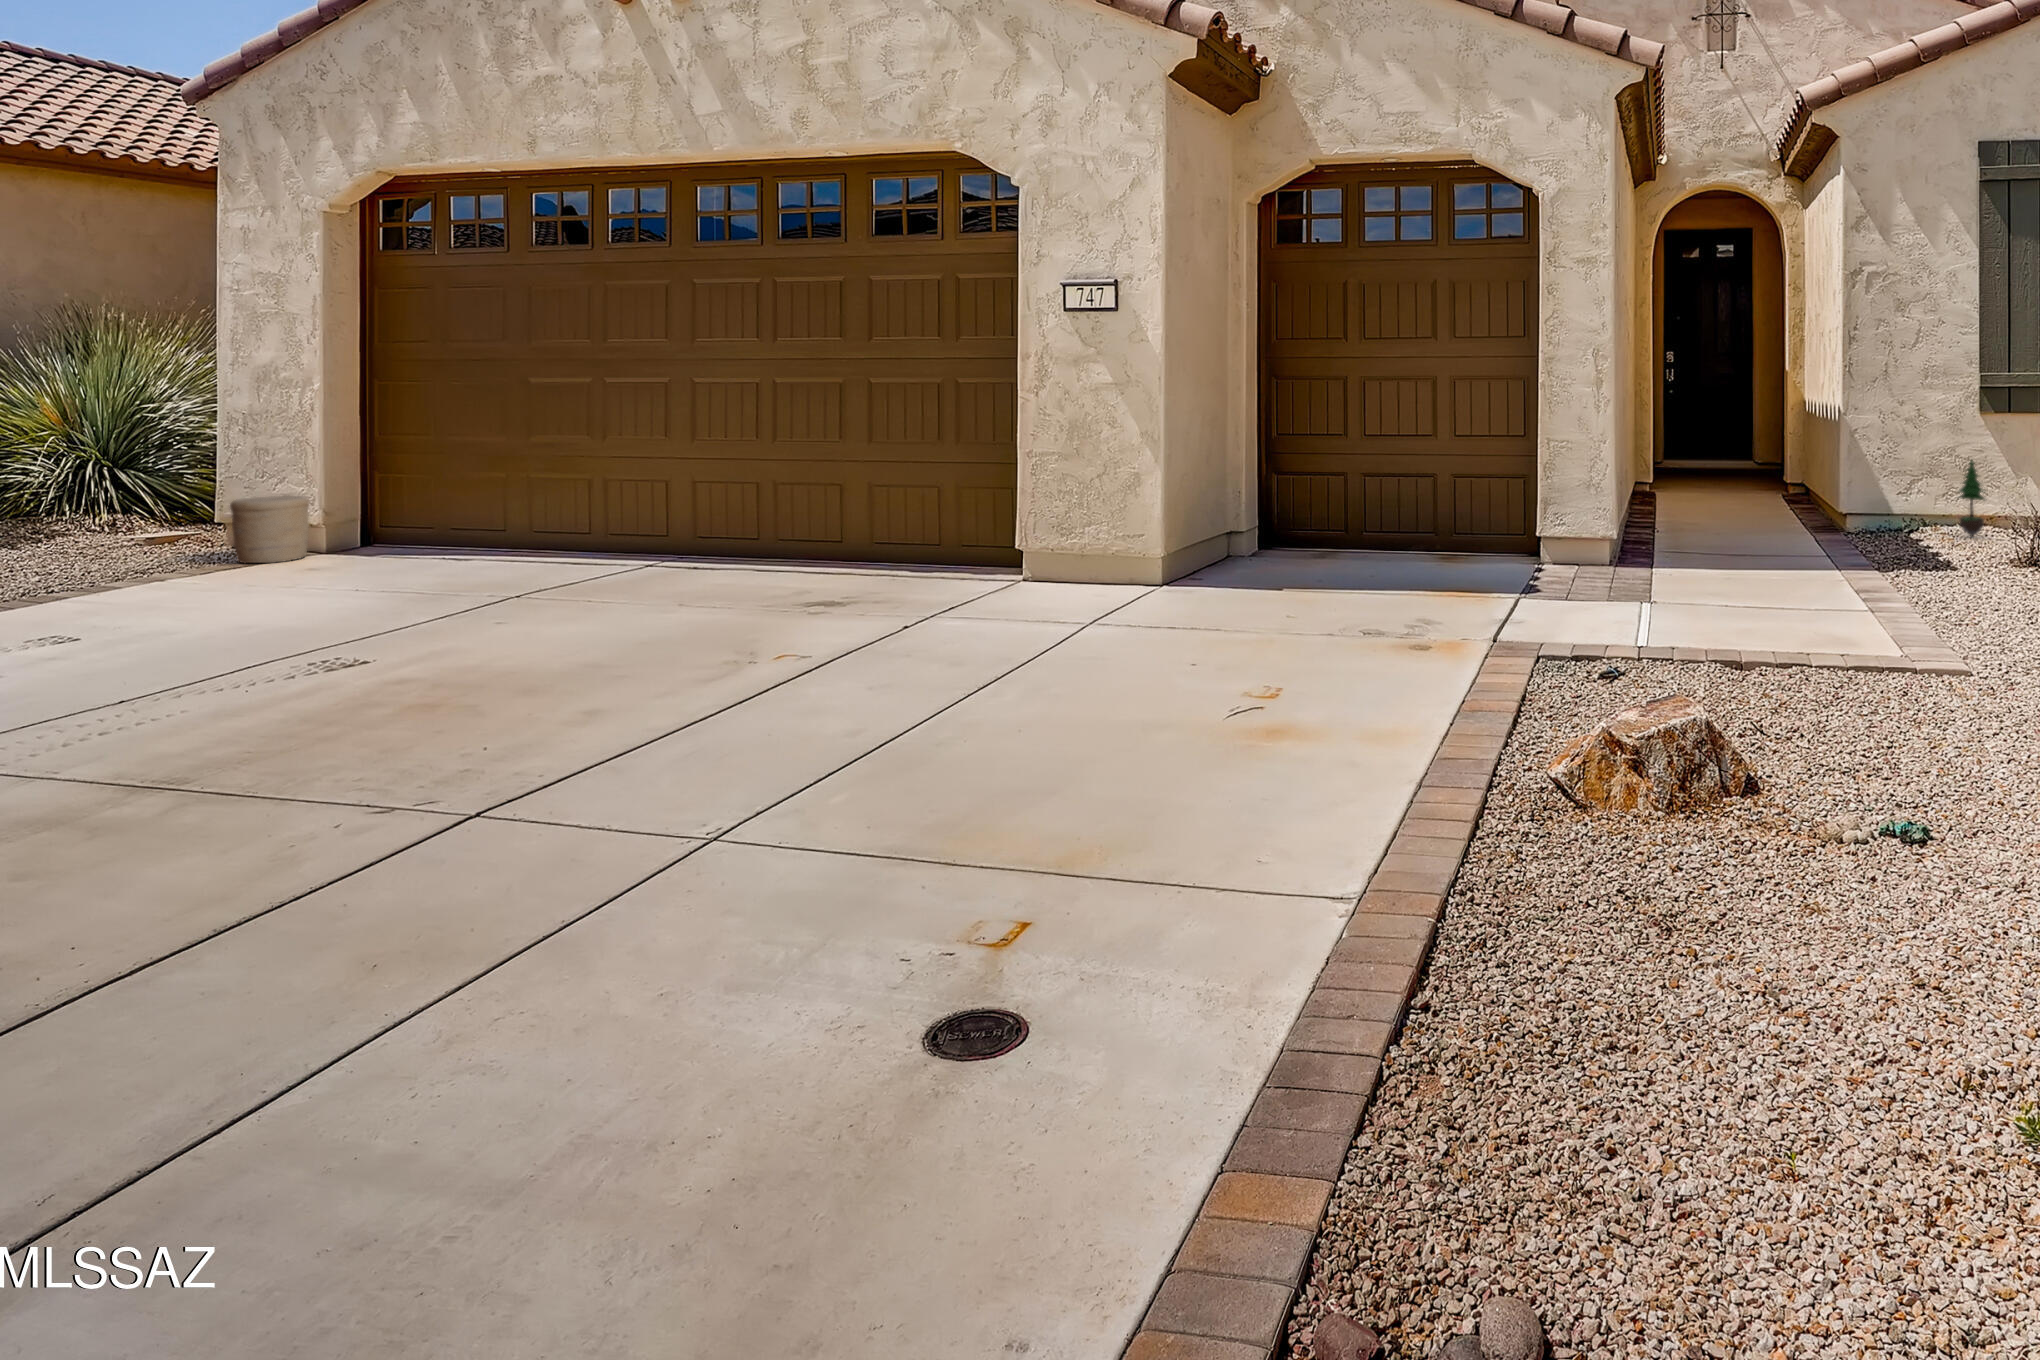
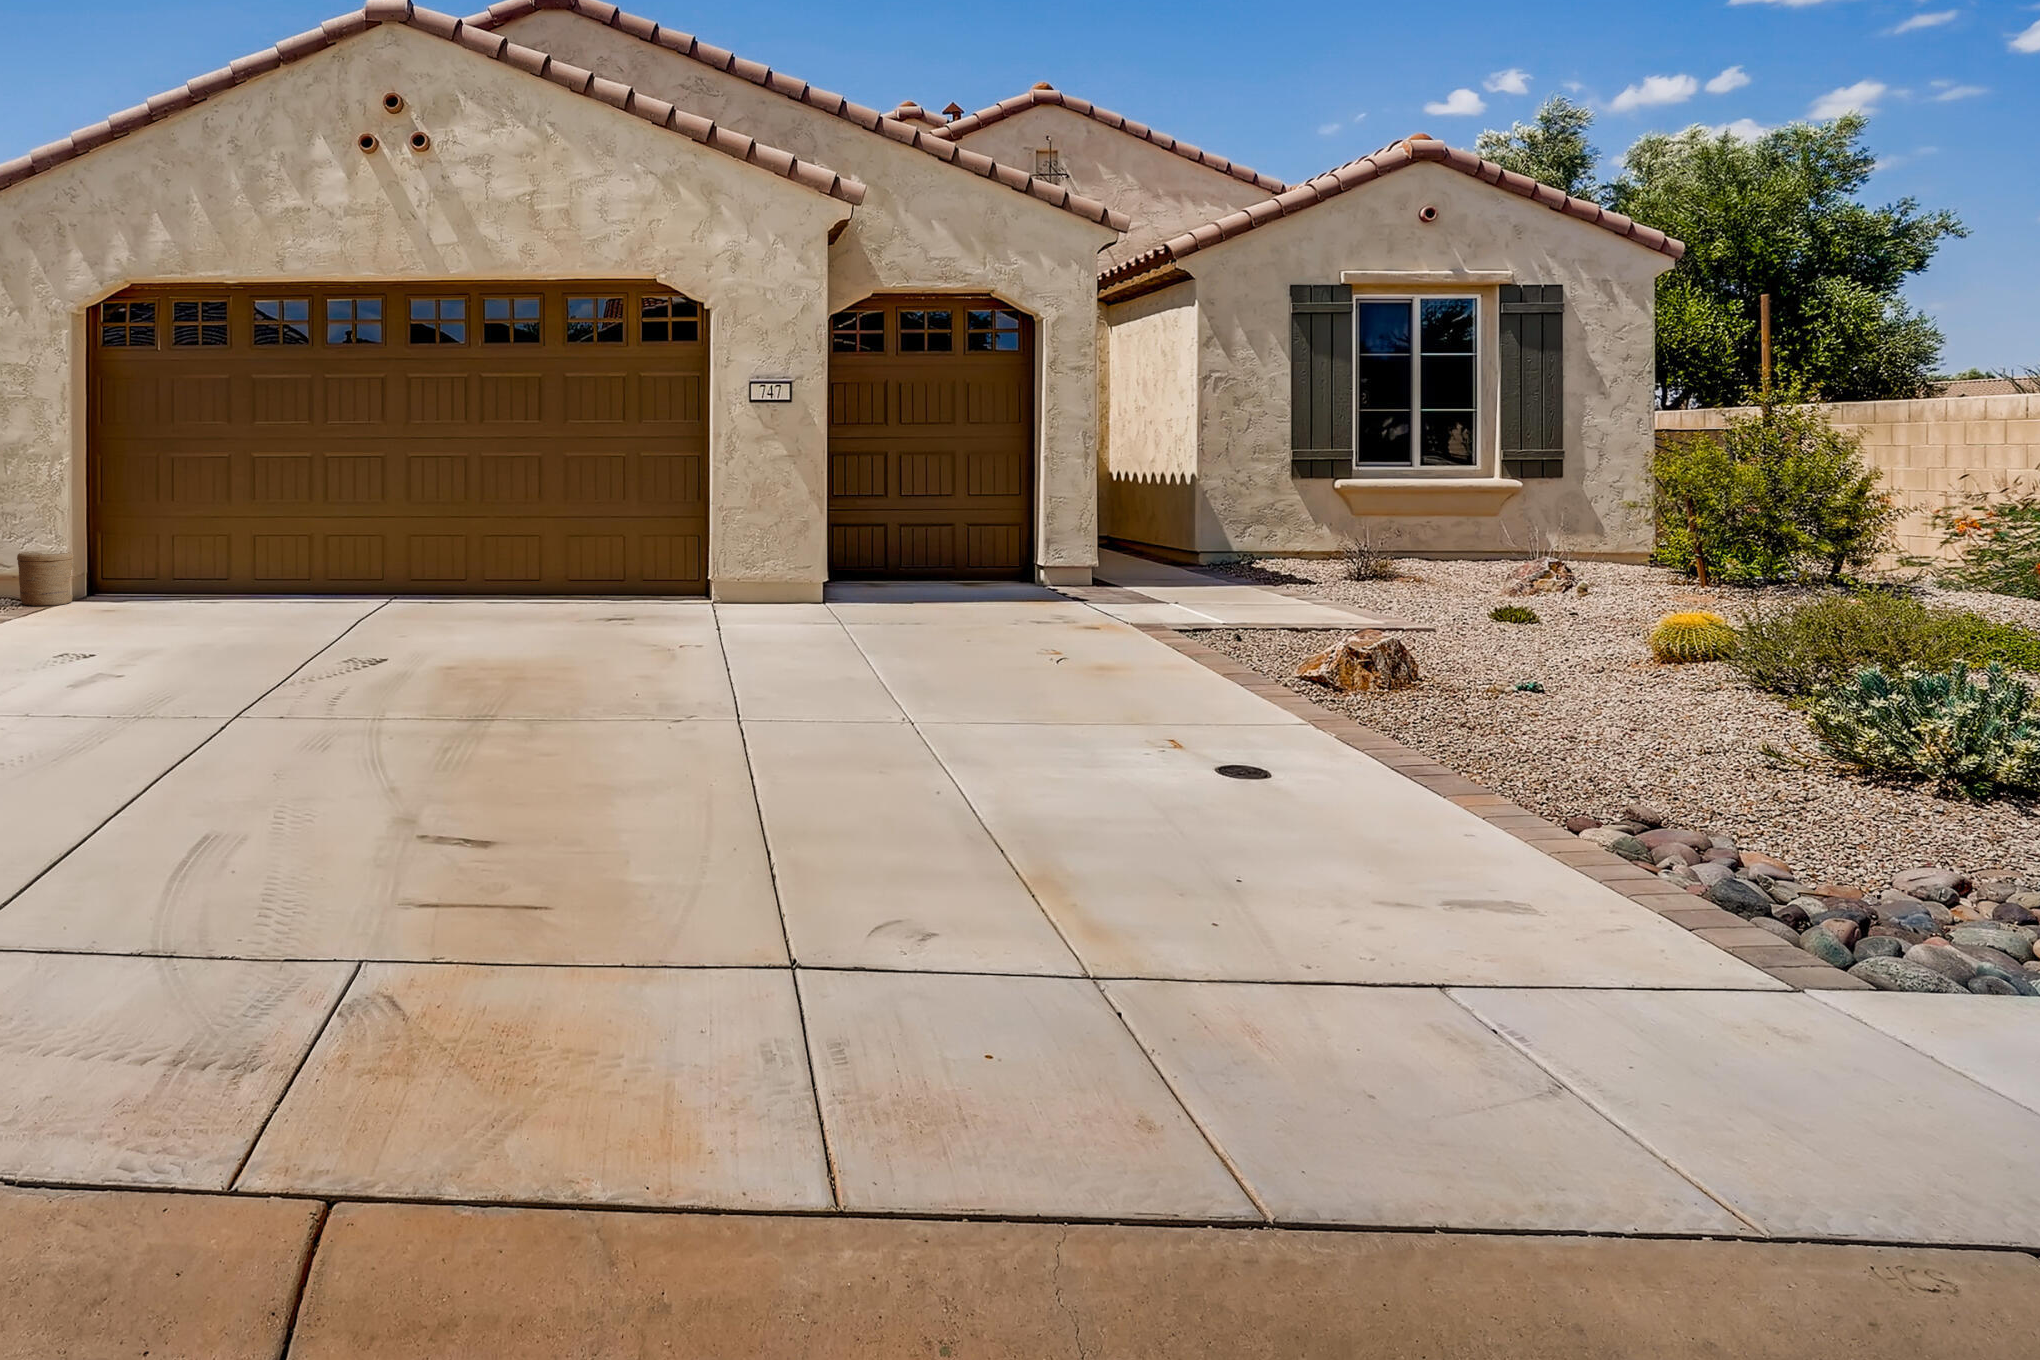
potted tree: present [1959,460,1984,536] -> none [1279,510,1302,567]

